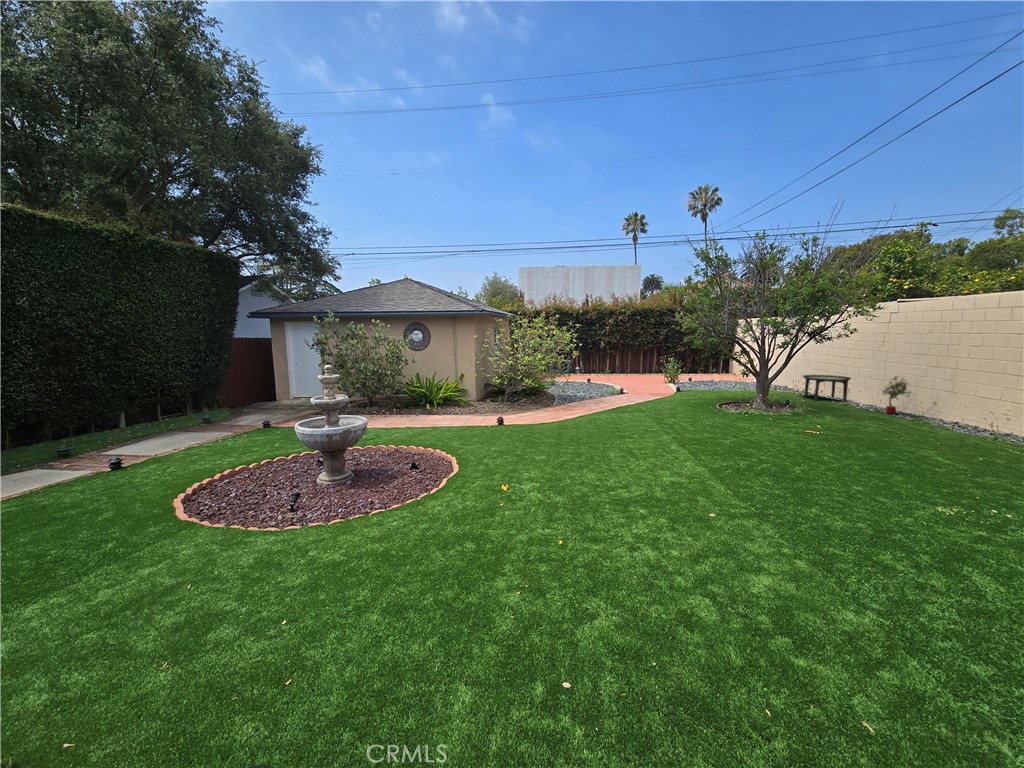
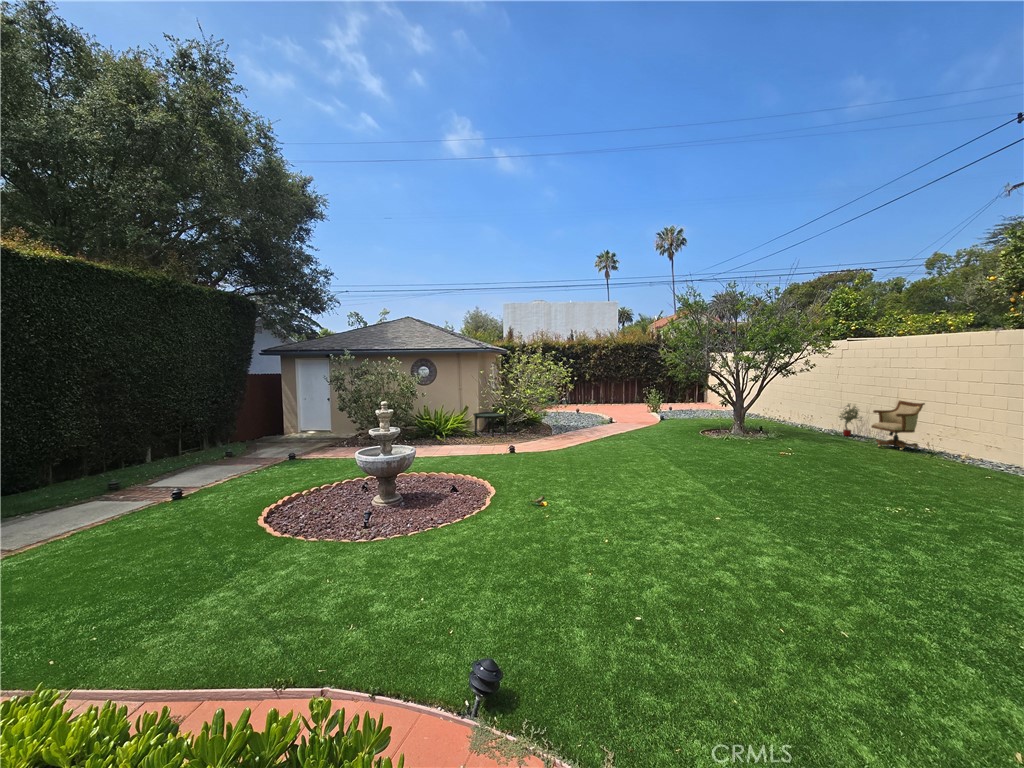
chair: none [922,373,994,433] -> present [872,401,925,451]
round table: present [803,375,851,402] -> present [473,412,508,437]

